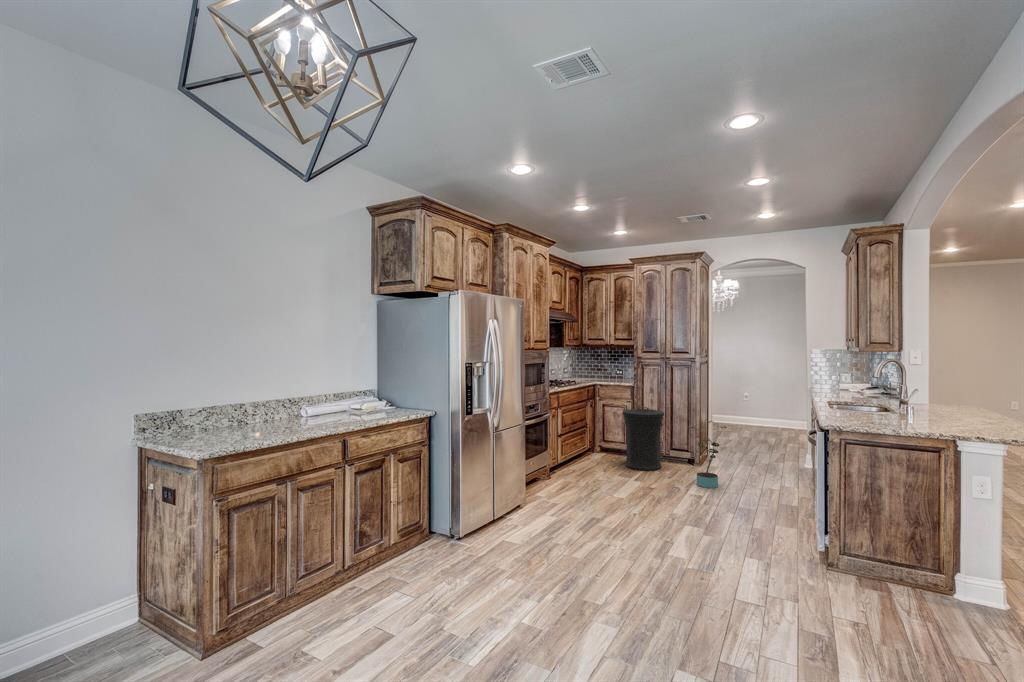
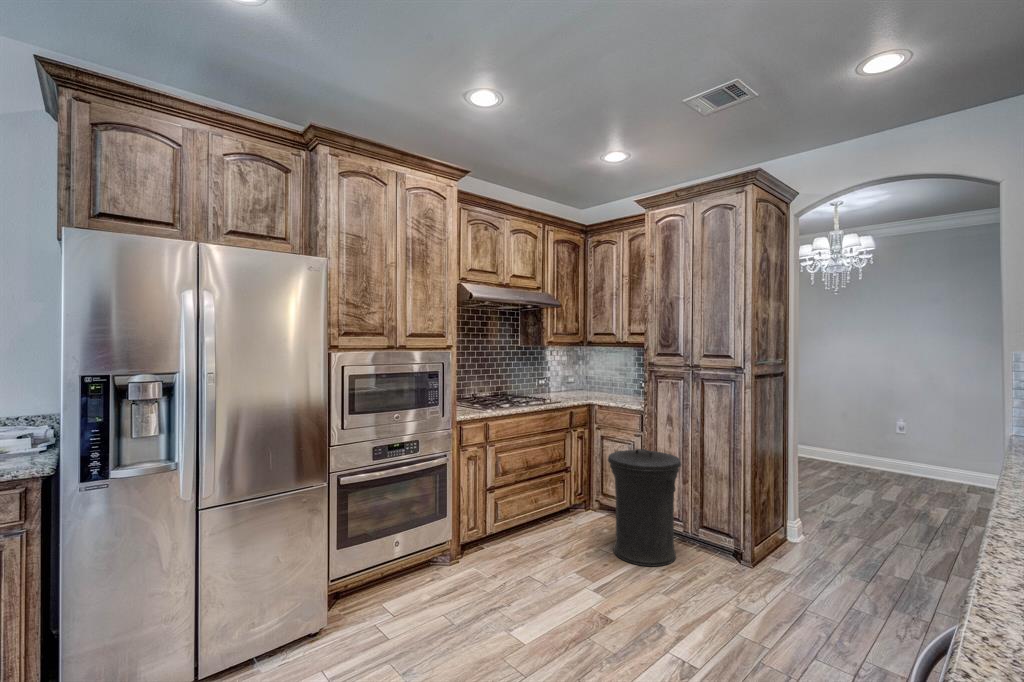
potted plant: present [689,421,727,488] -> none [695,497,774,643]

